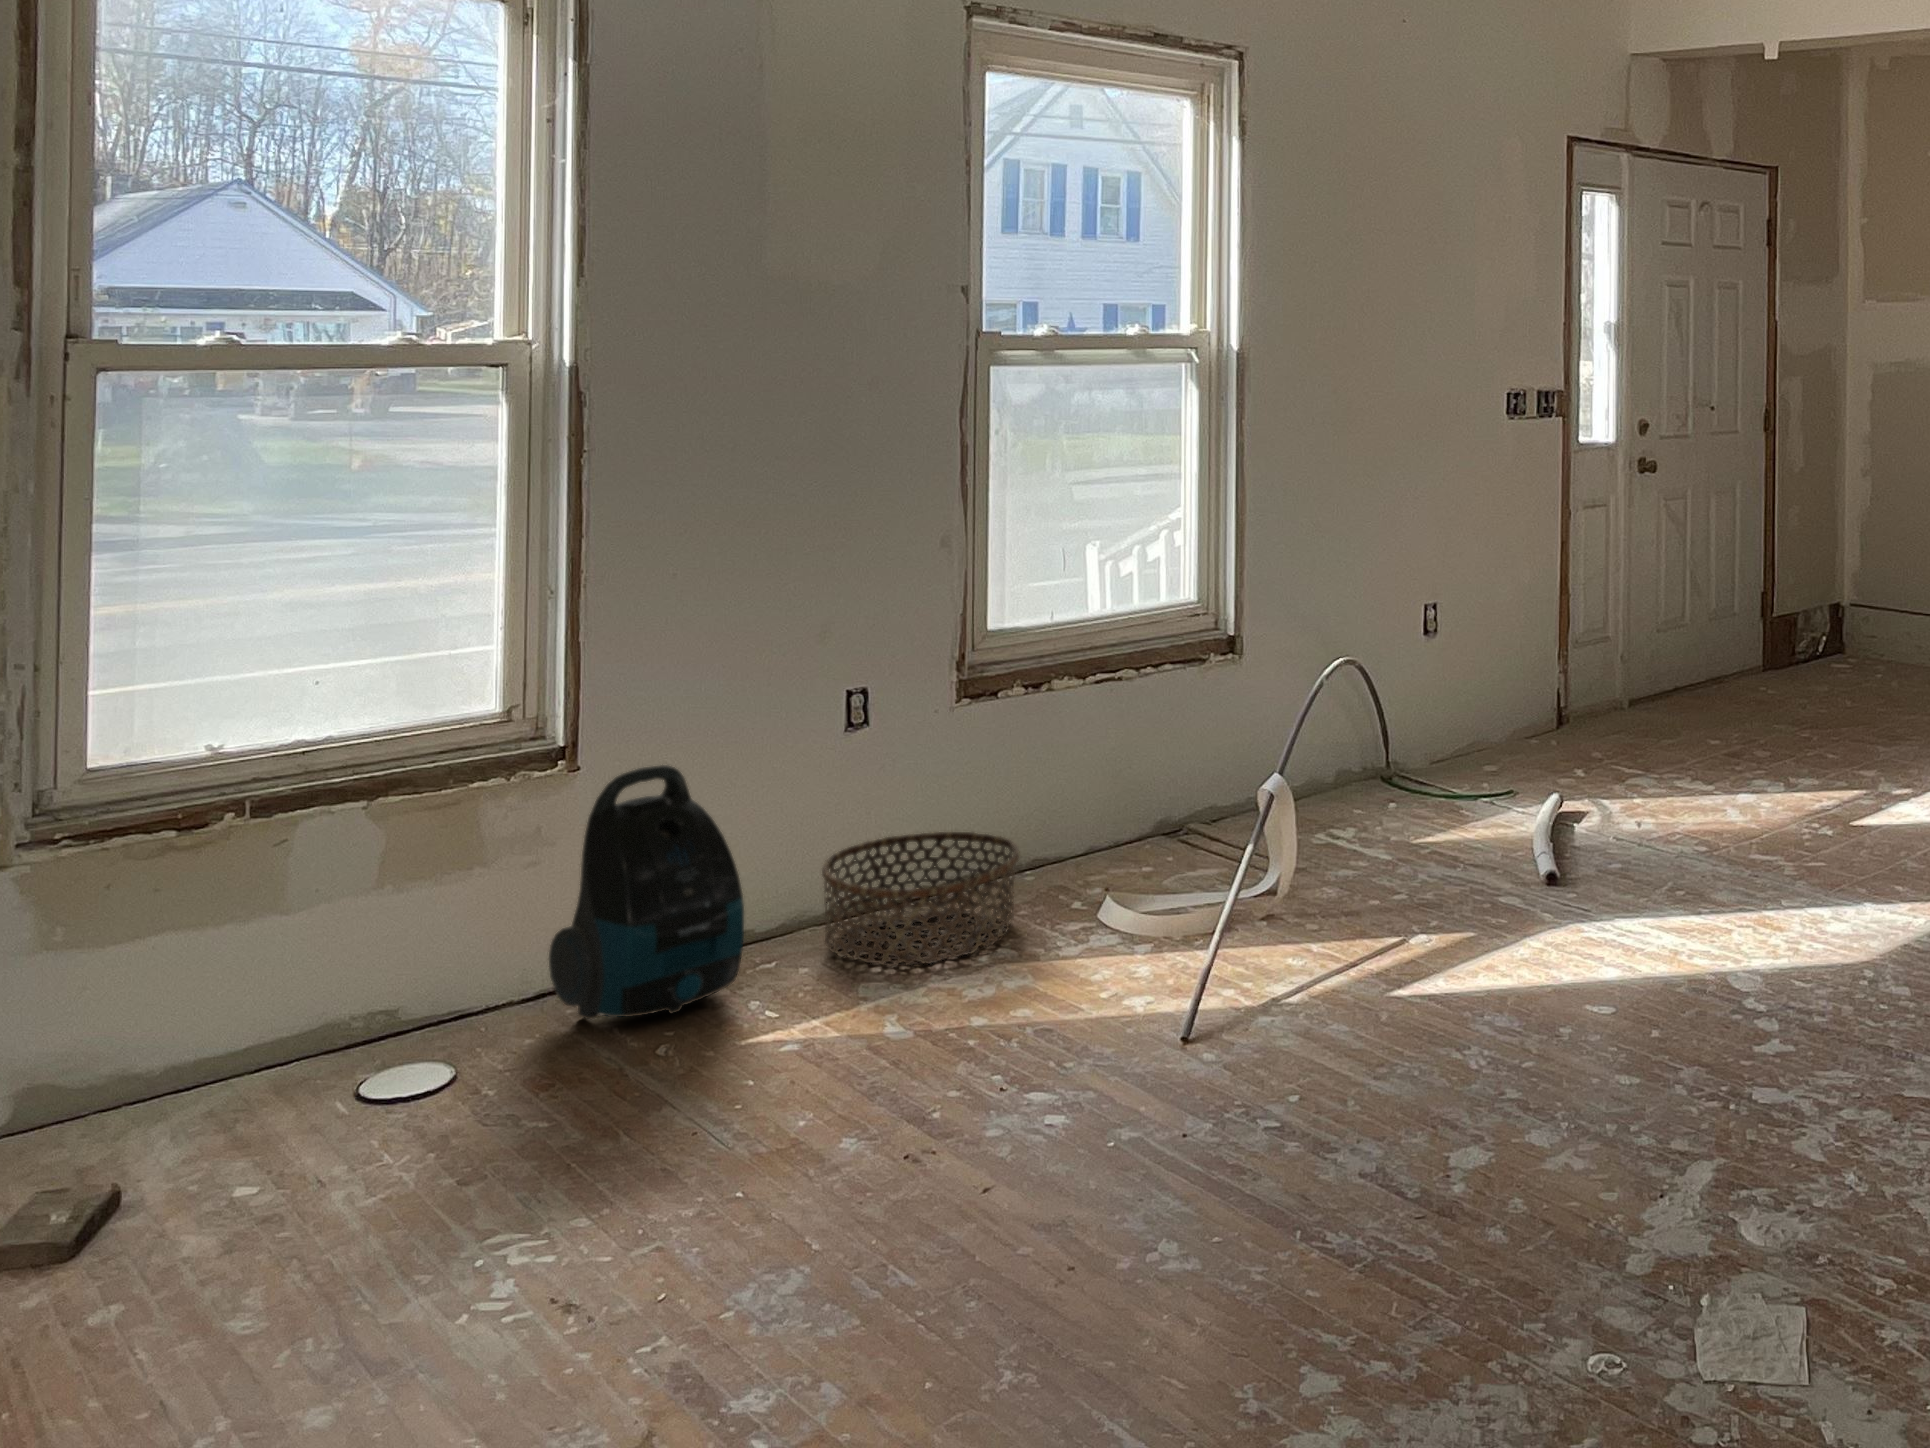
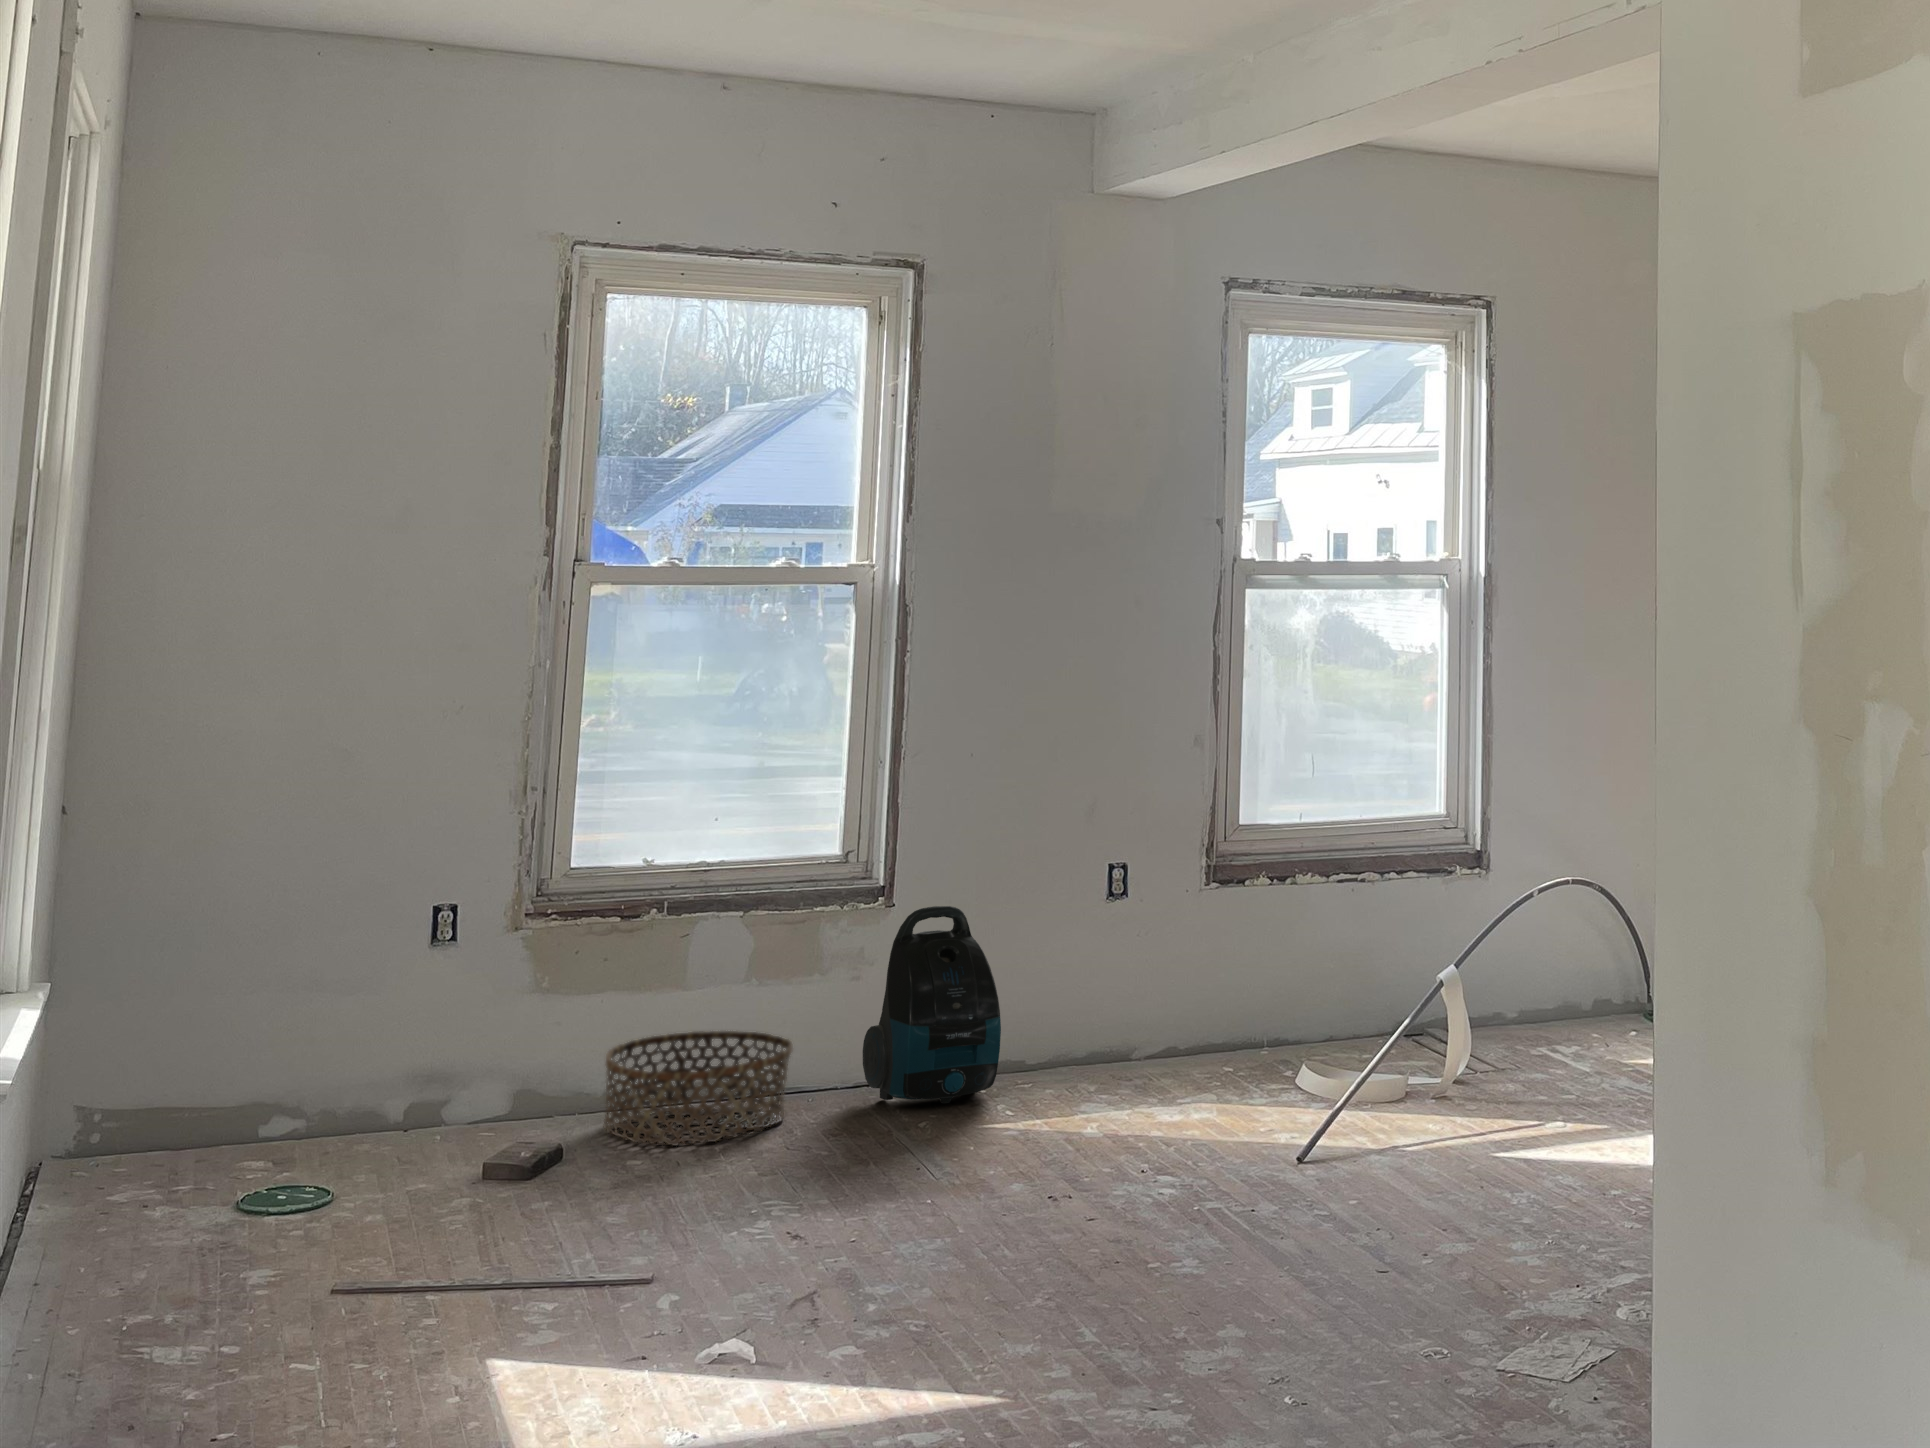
basket: present [822,832,1019,965] -> present [603,1031,793,1146]

